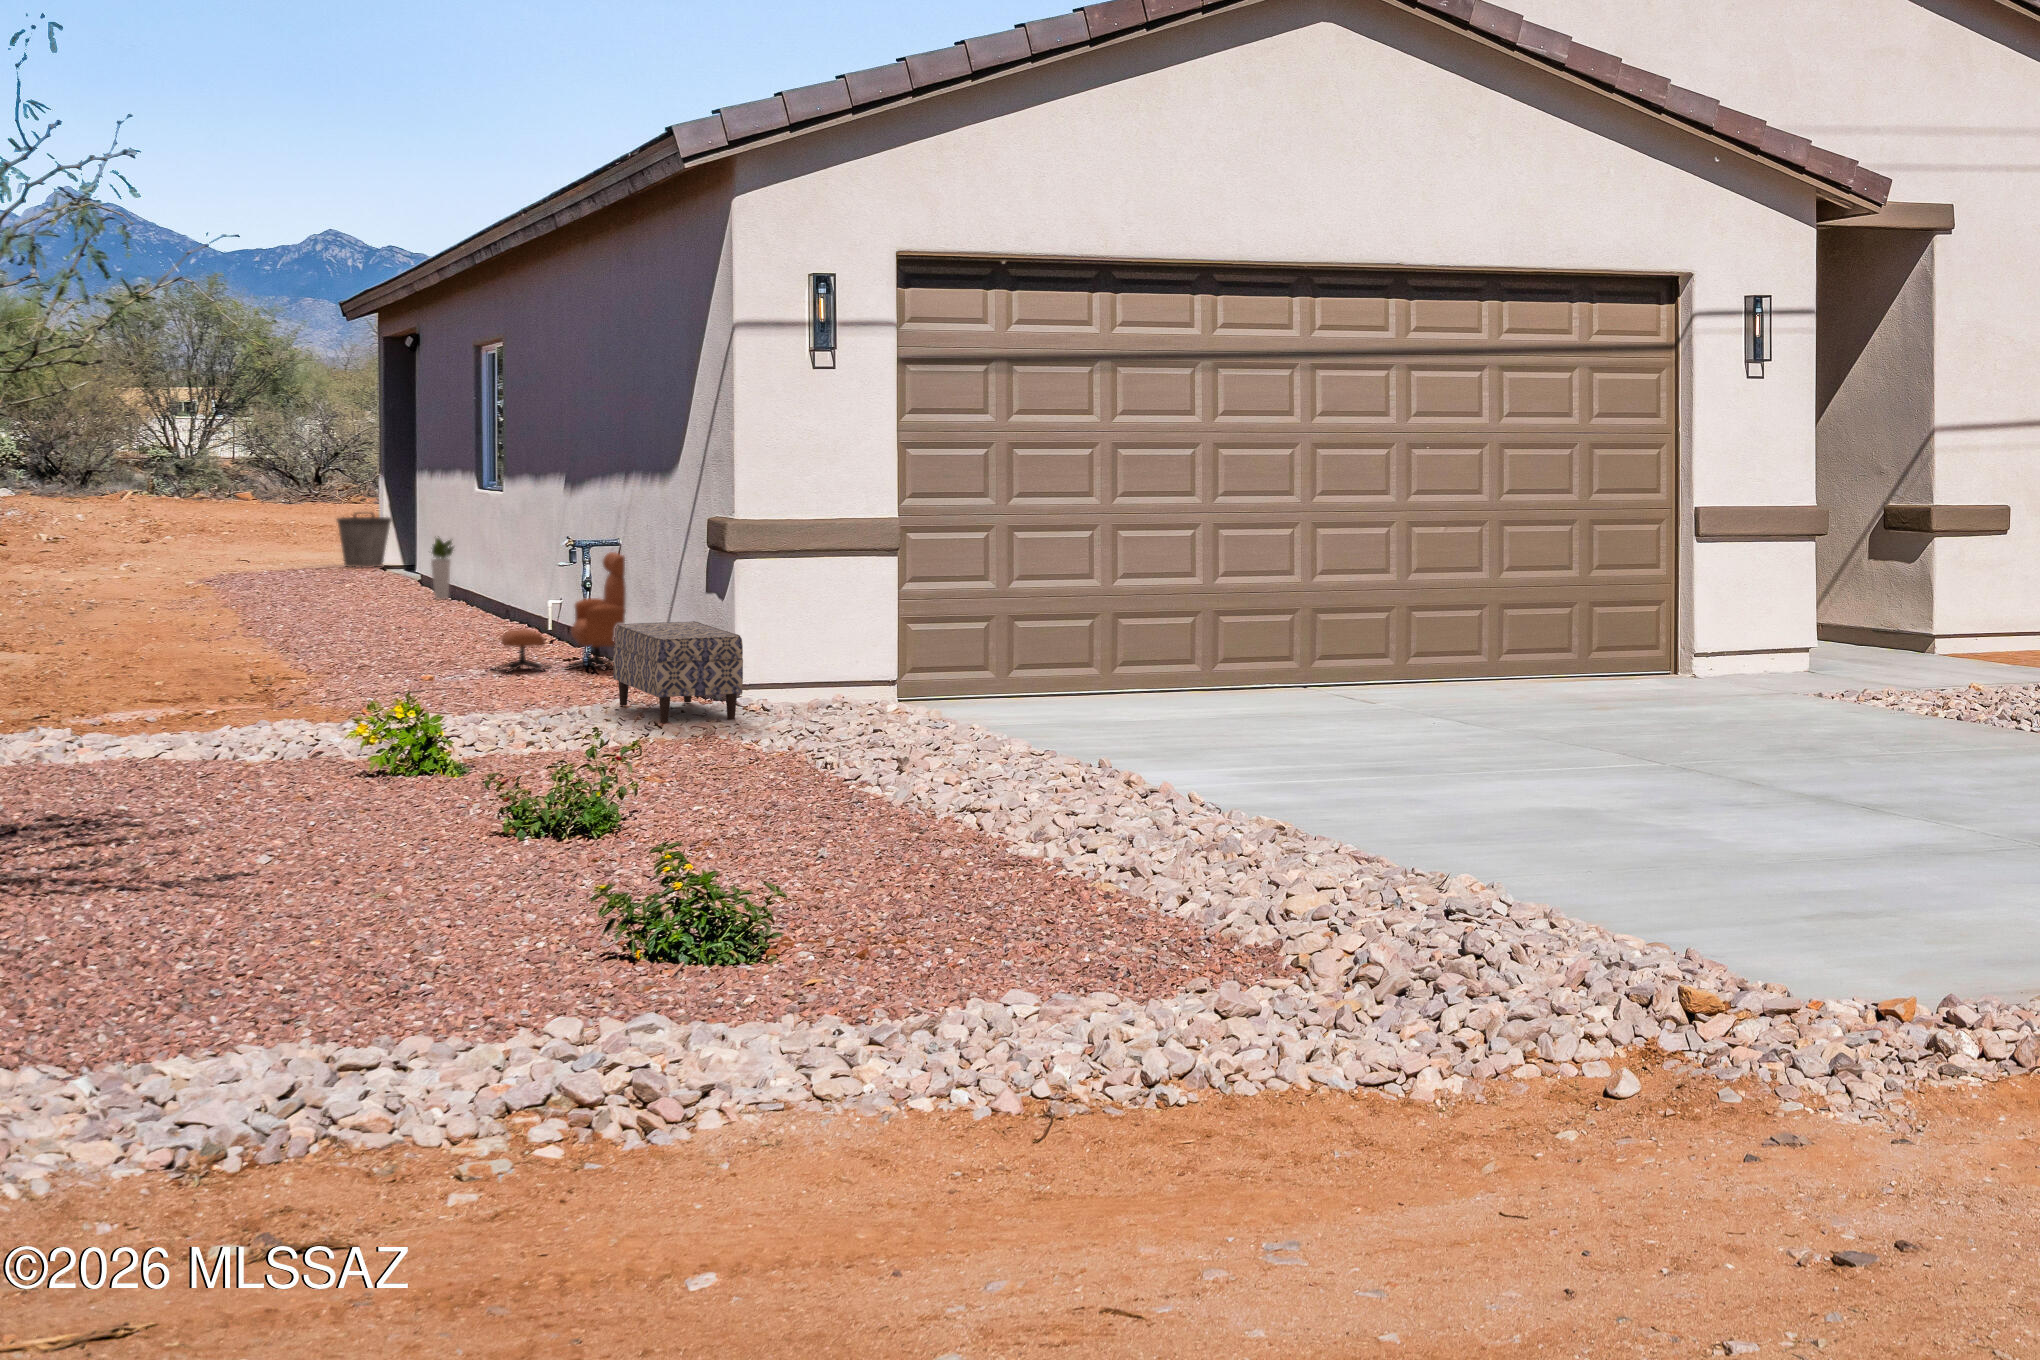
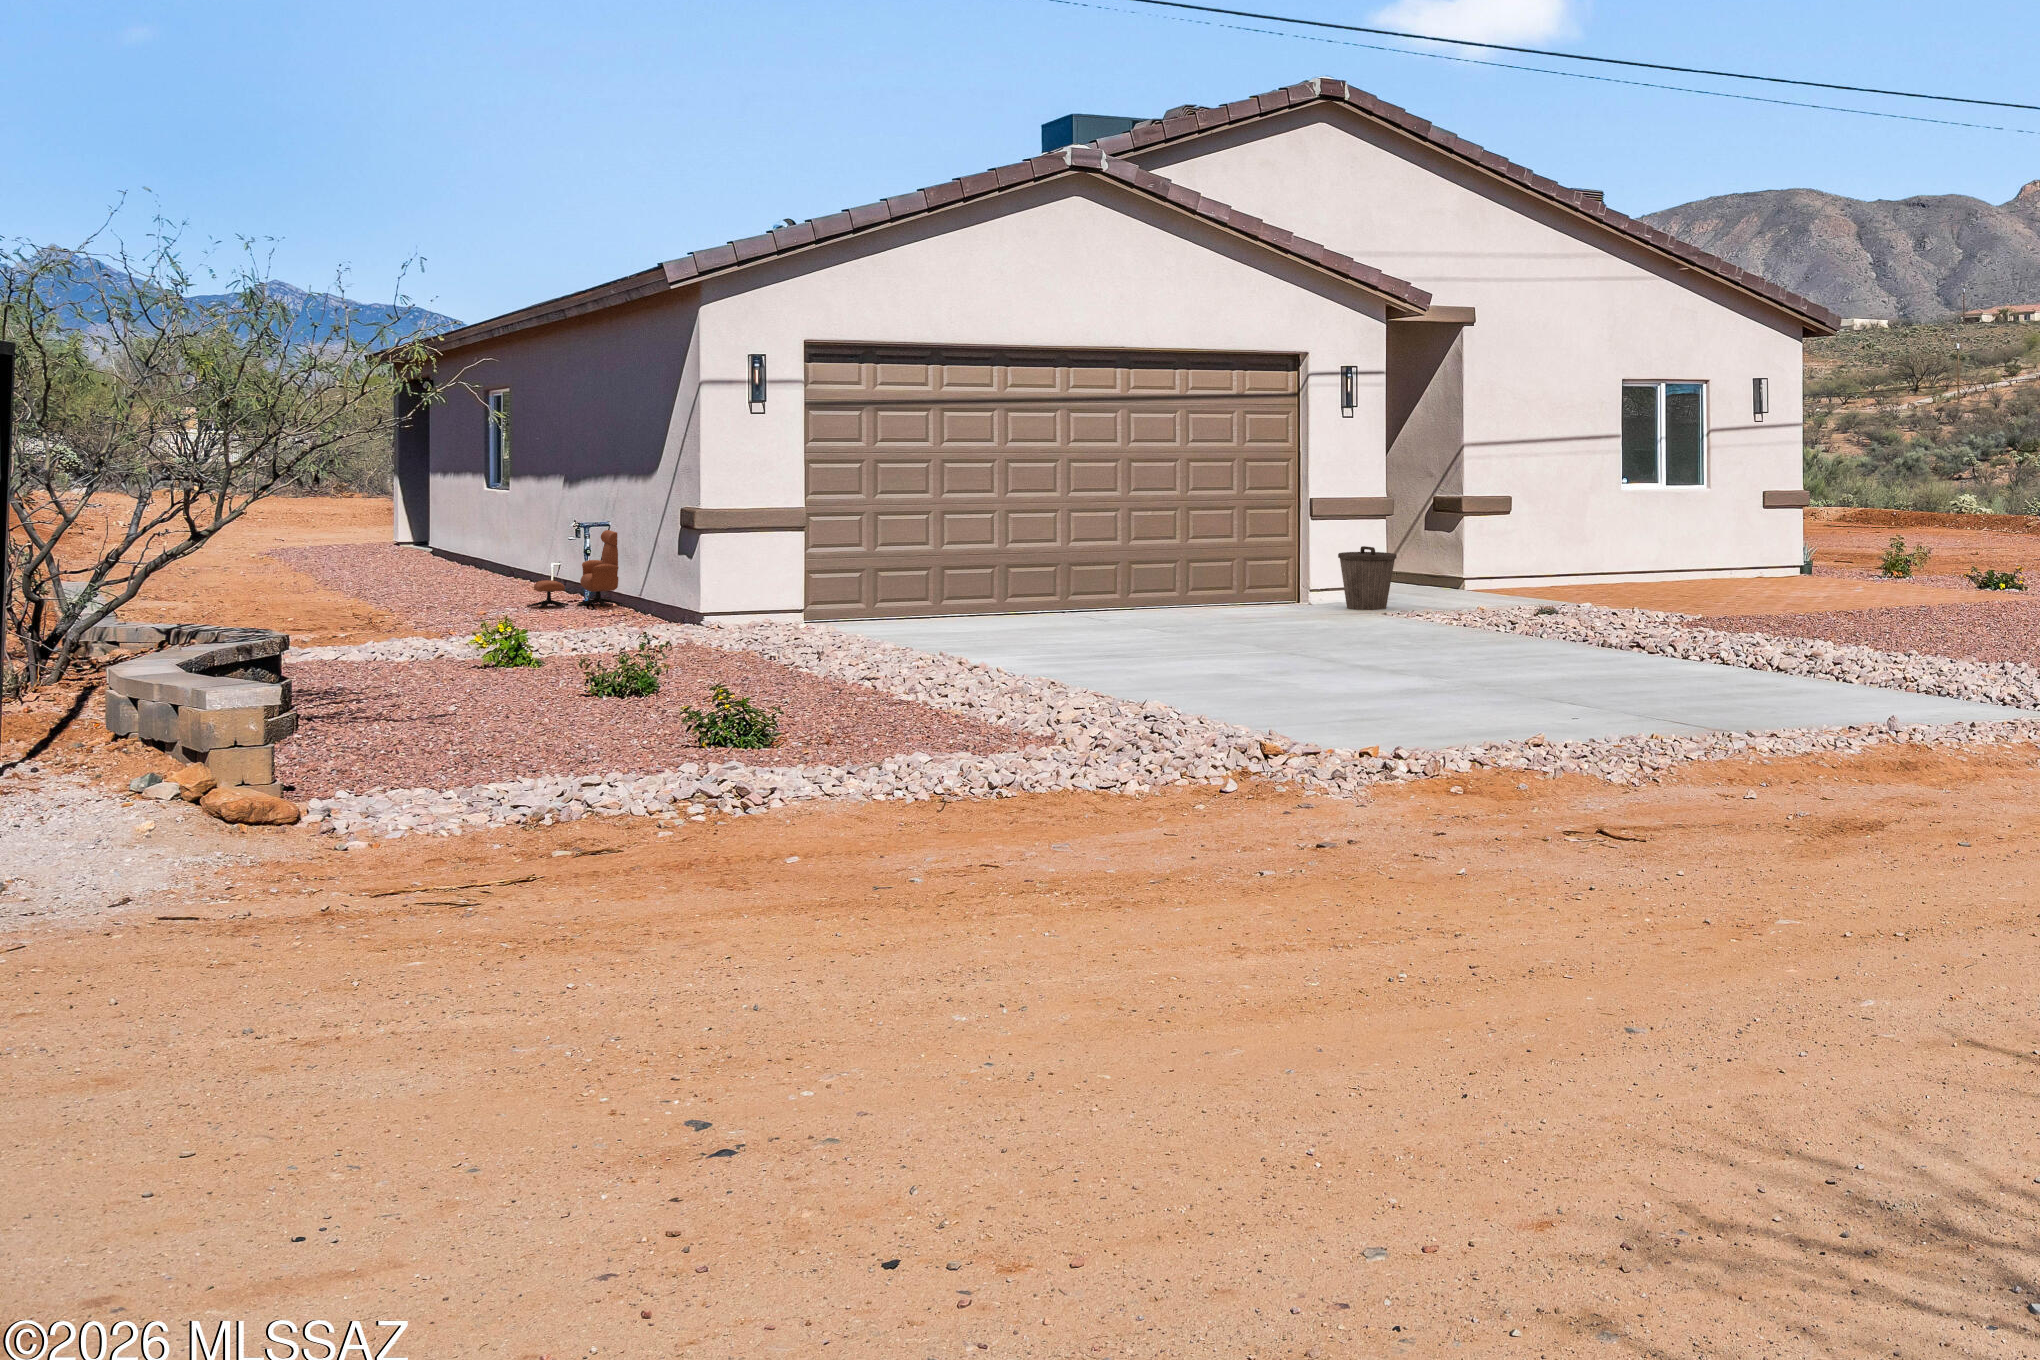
trash can: present [337,512,392,568] -> present [1338,546,1397,610]
planter: present [431,536,454,600] -> none [440,521,463,565]
bench: present [613,621,743,723] -> none [622,573,710,636]

